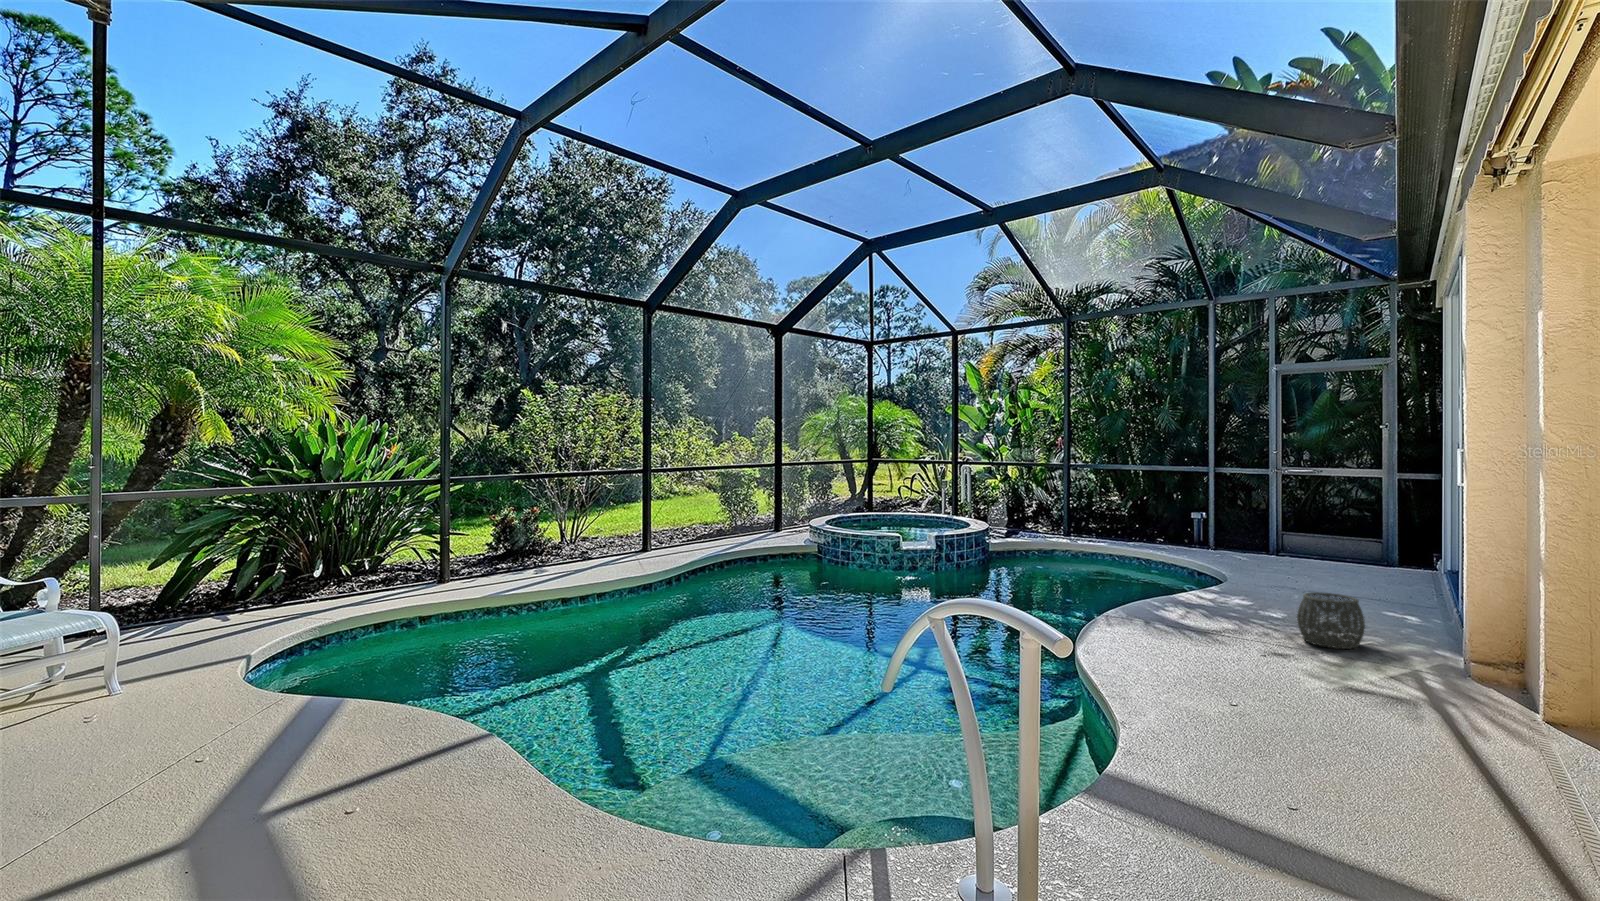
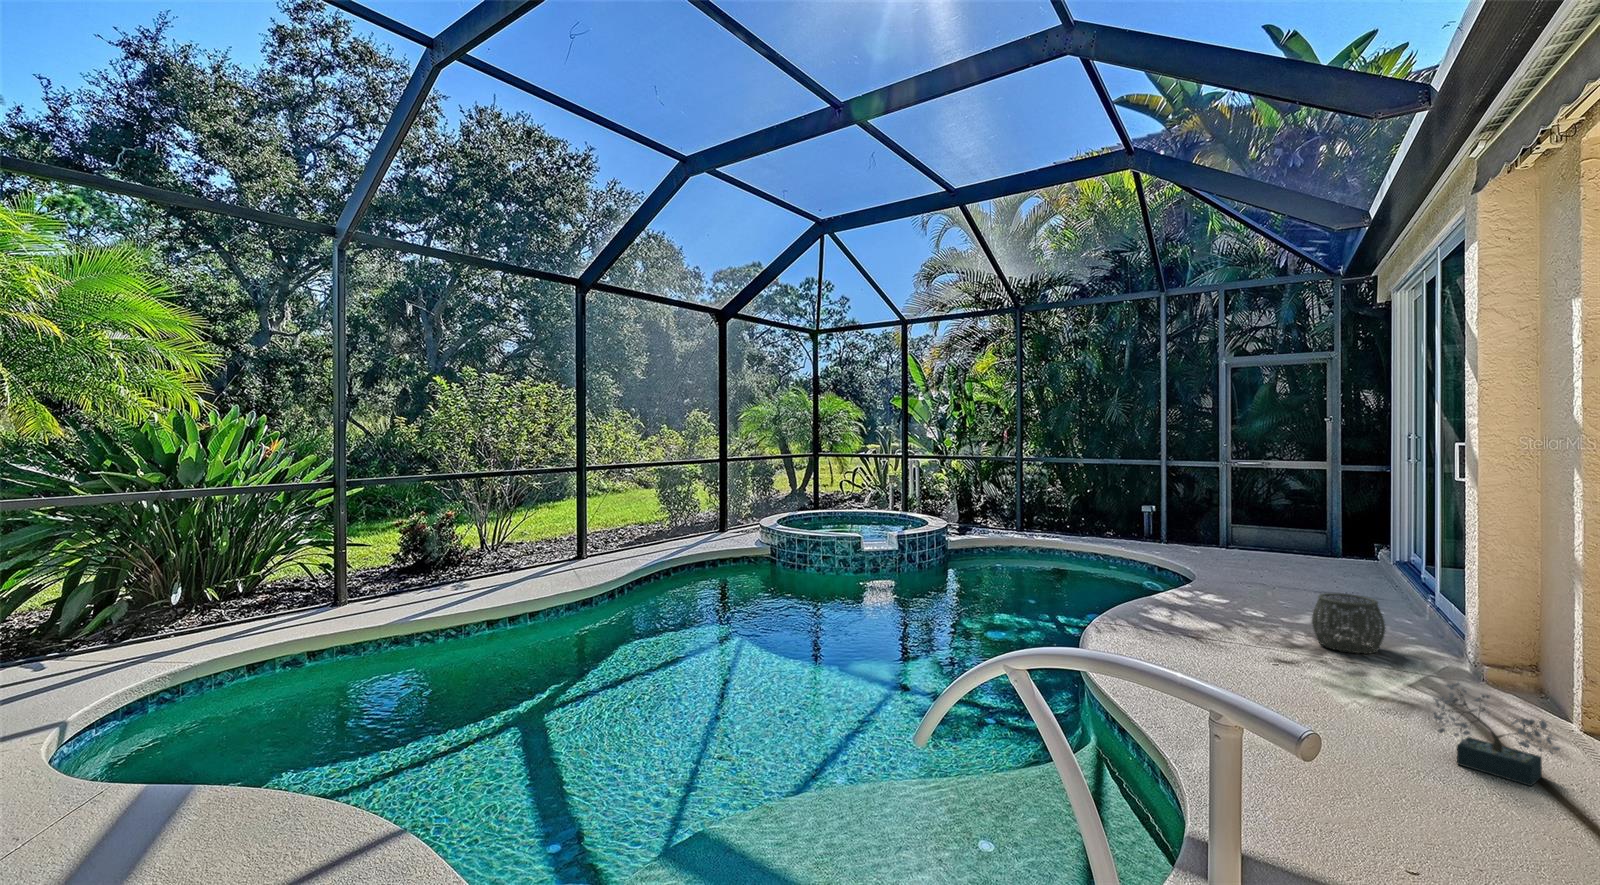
decorative plant: none [1338,662,1445,751] -> present [1433,683,1560,786]

